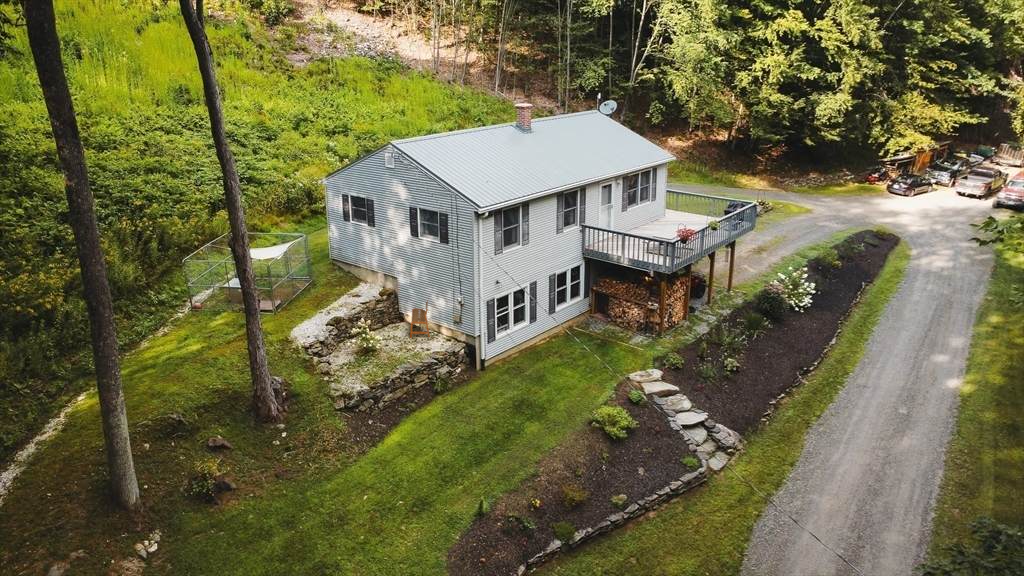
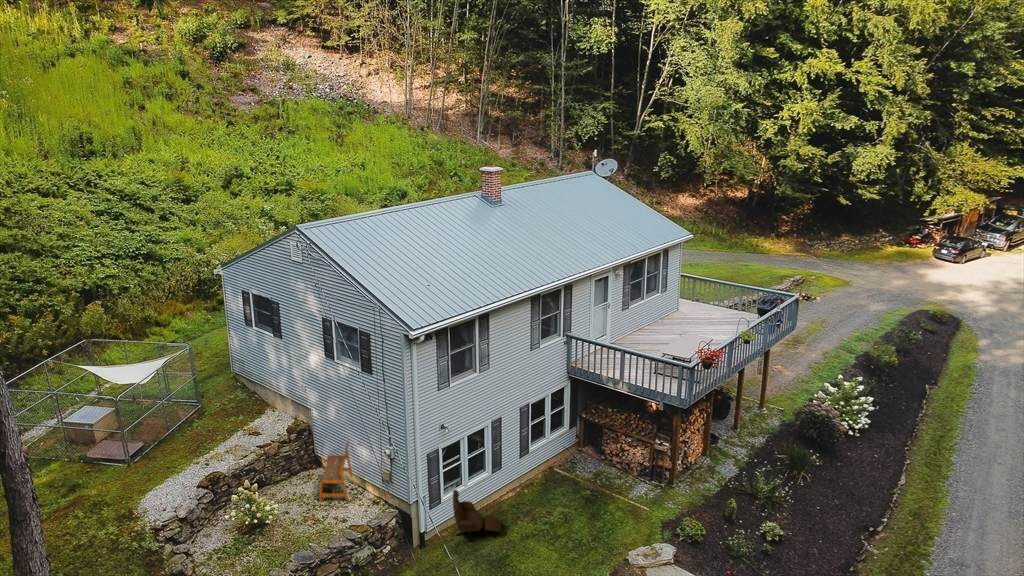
lounge chair: none [504,330,538,366] -> present [453,490,501,542]

